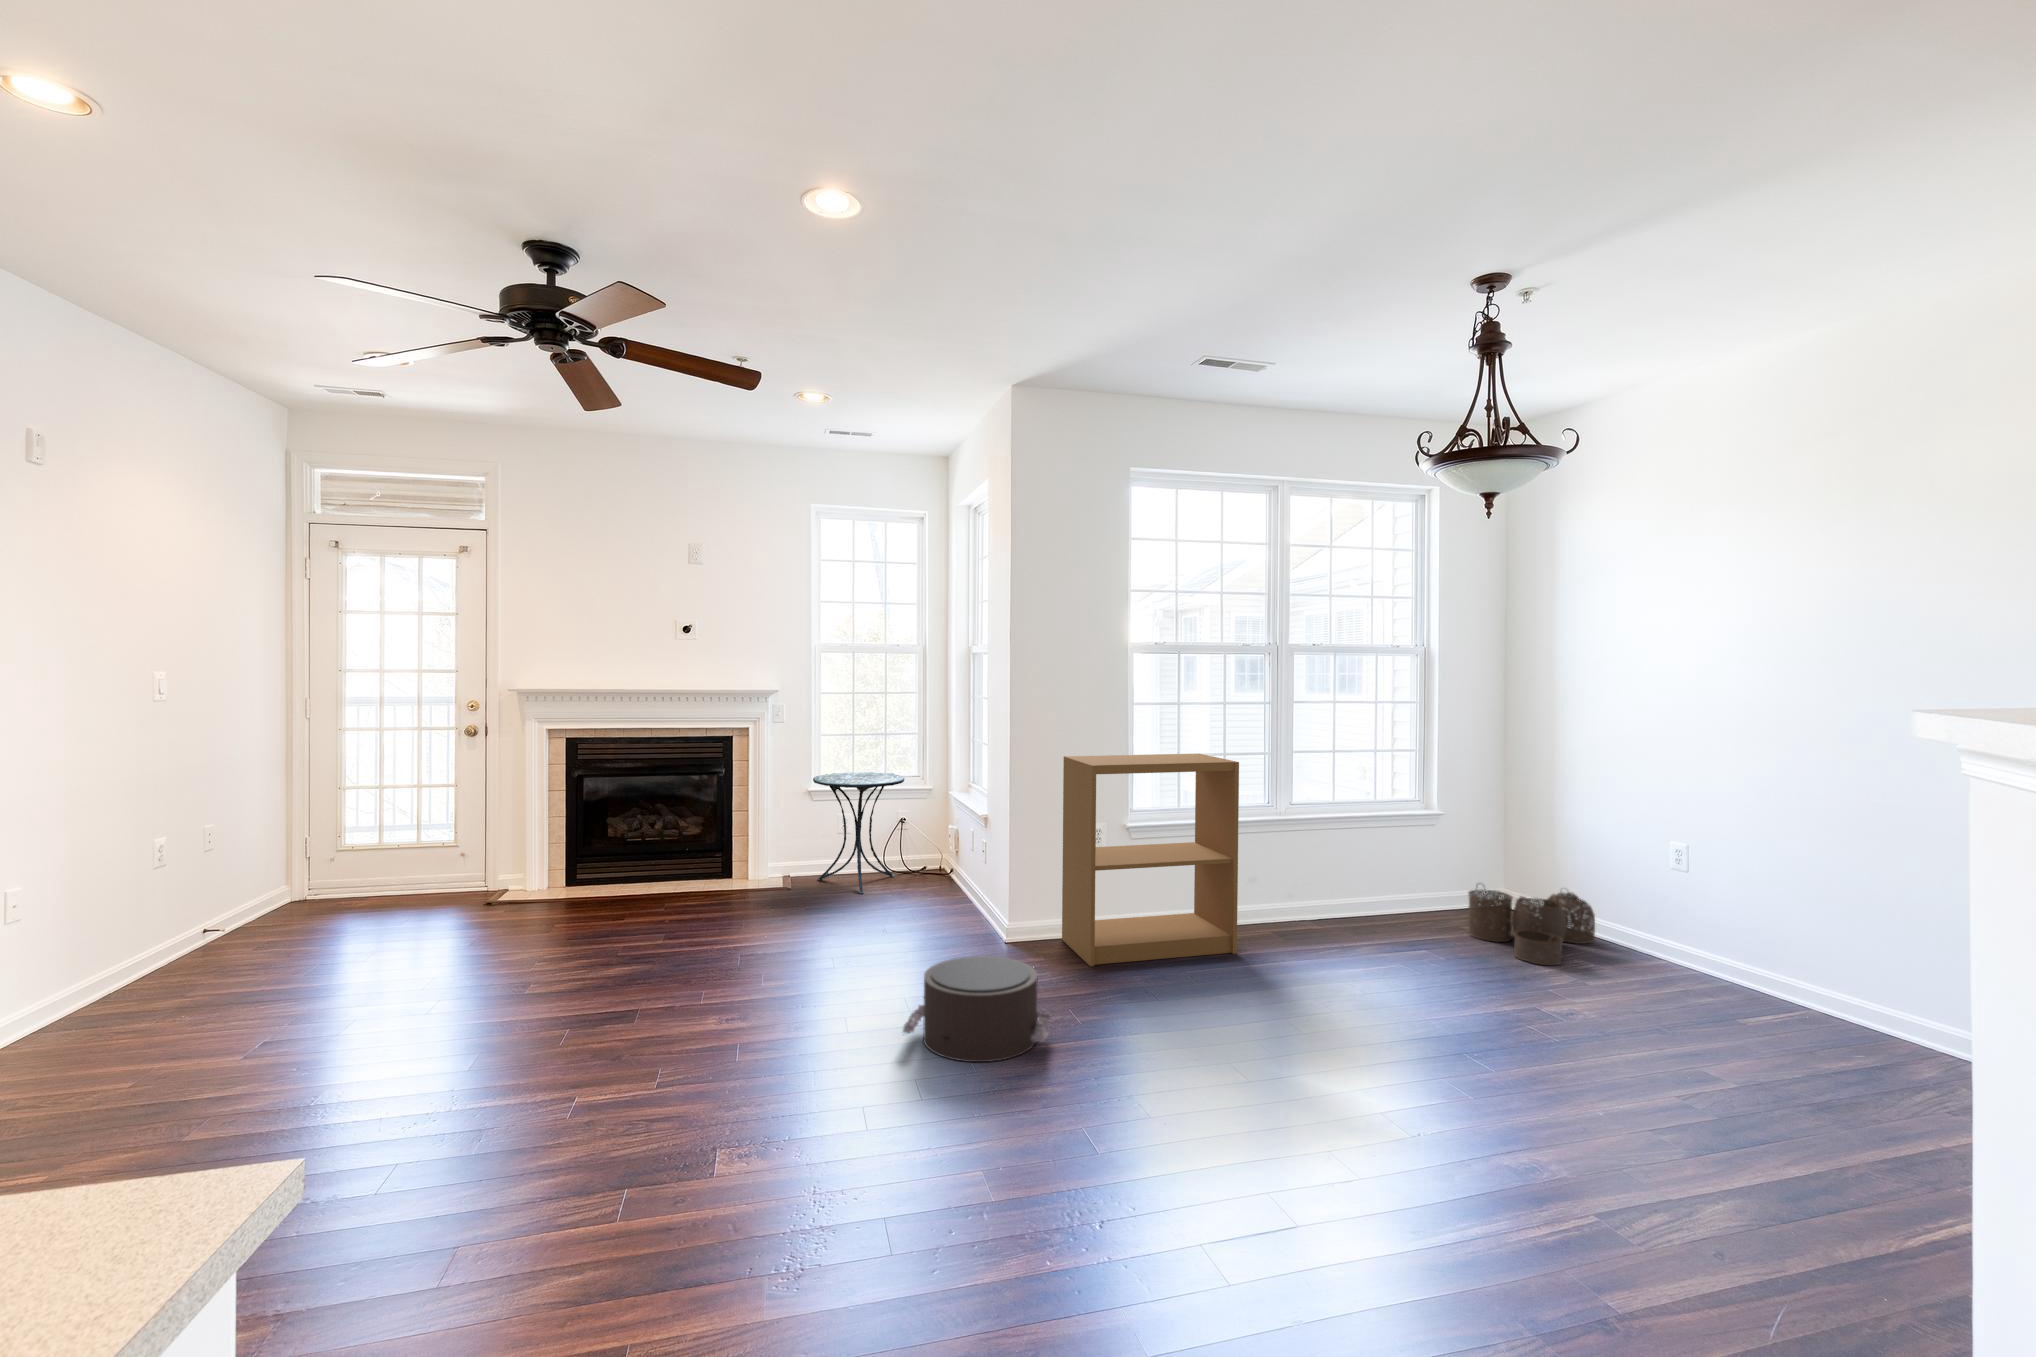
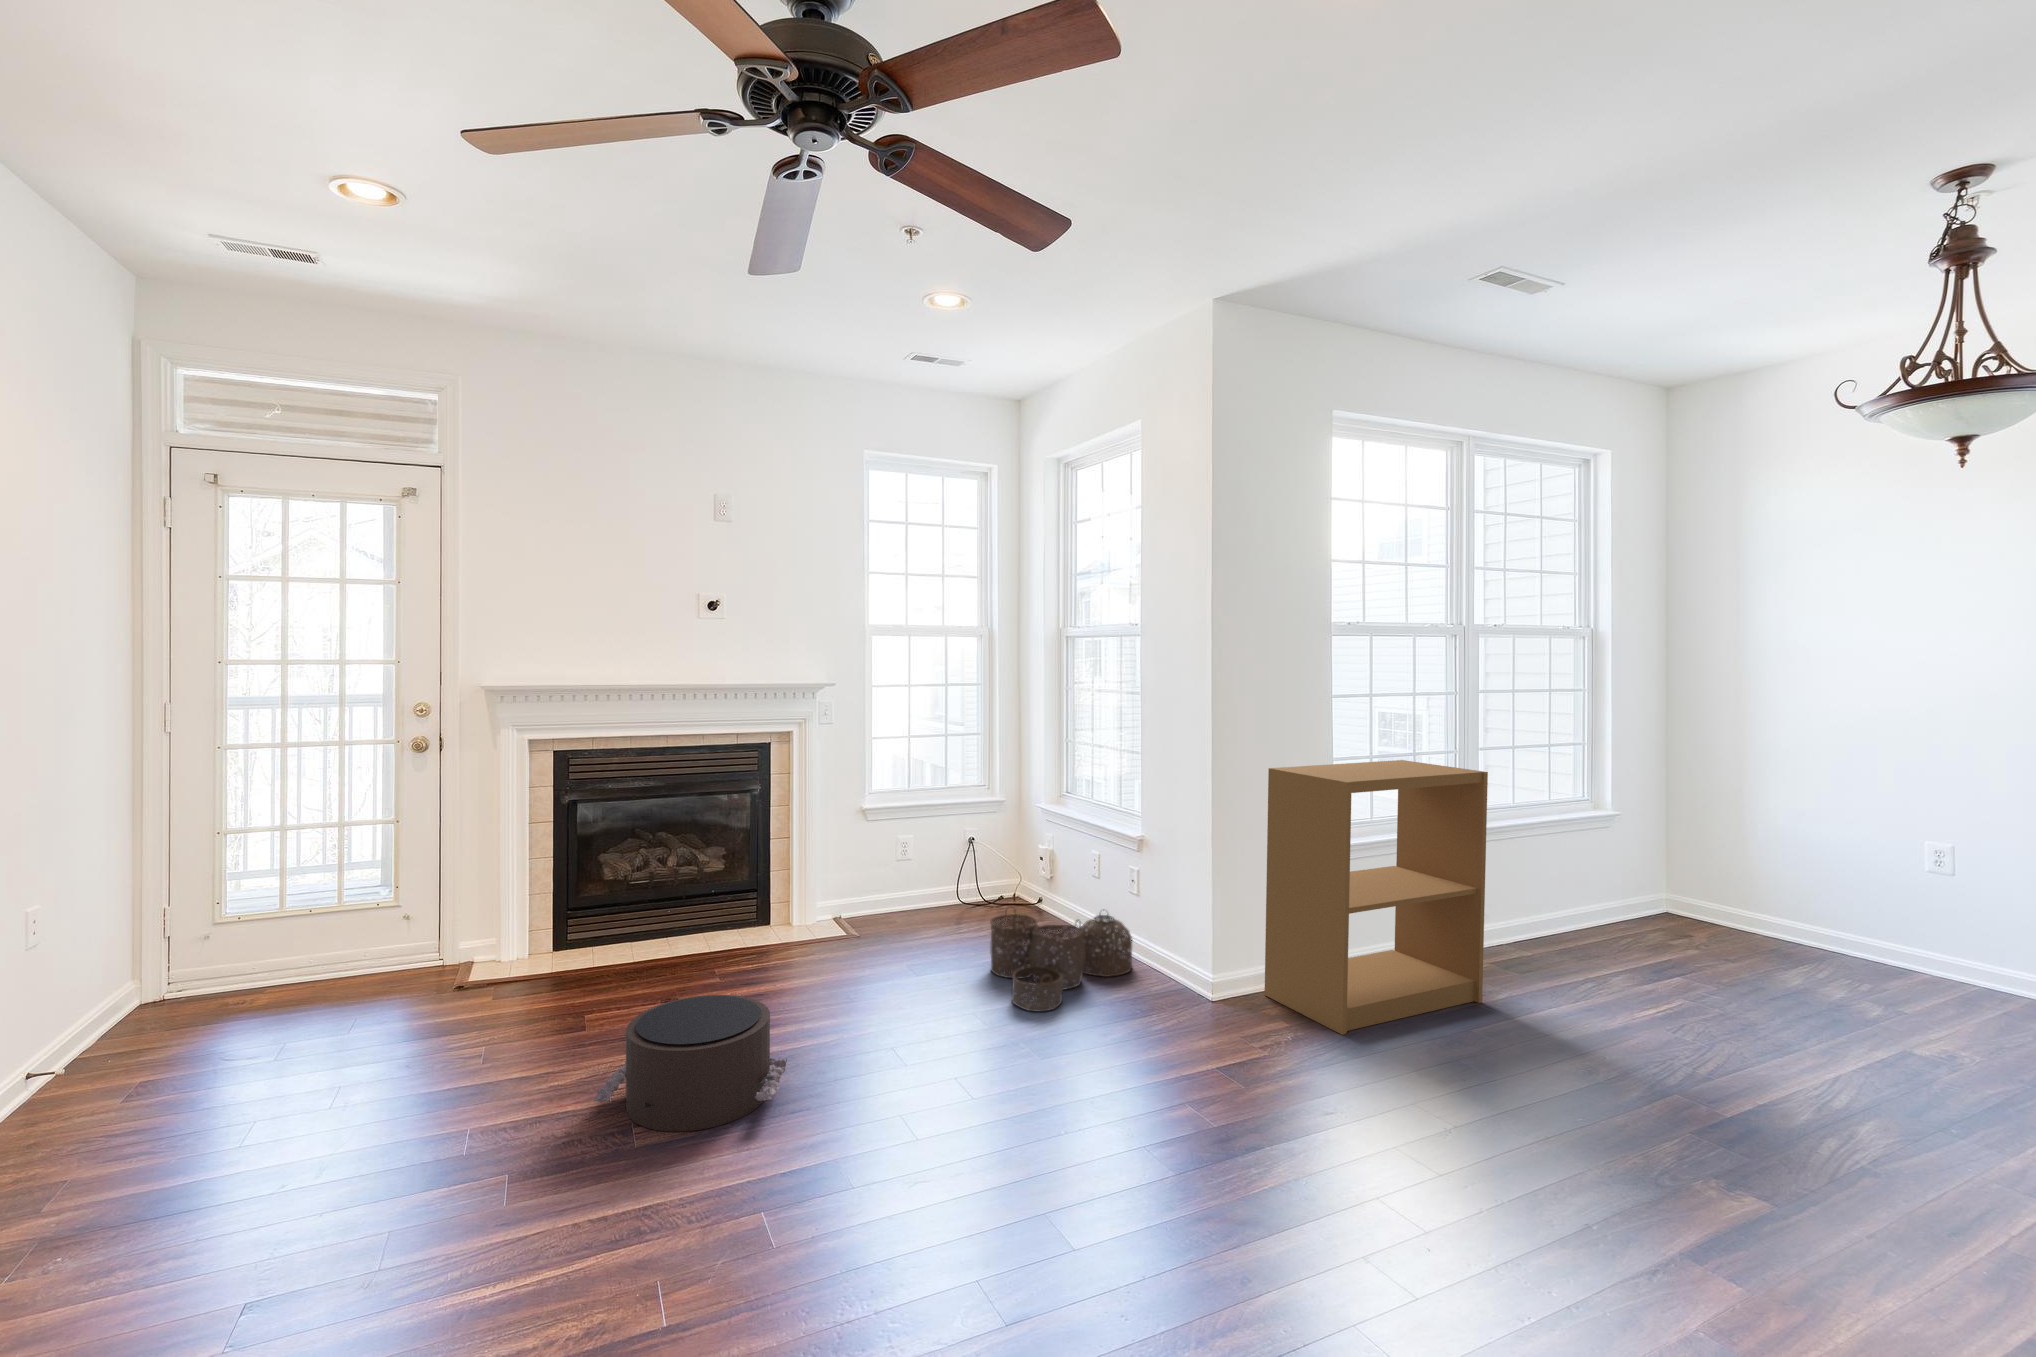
side table: present [813,772,904,894] -> none [881,785,994,940]
woven basket: present [1468,889,1595,965] -> present [990,913,1132,1011]
pouf: present [903,956,1050,1062] -> present [594,995,787,1132]

